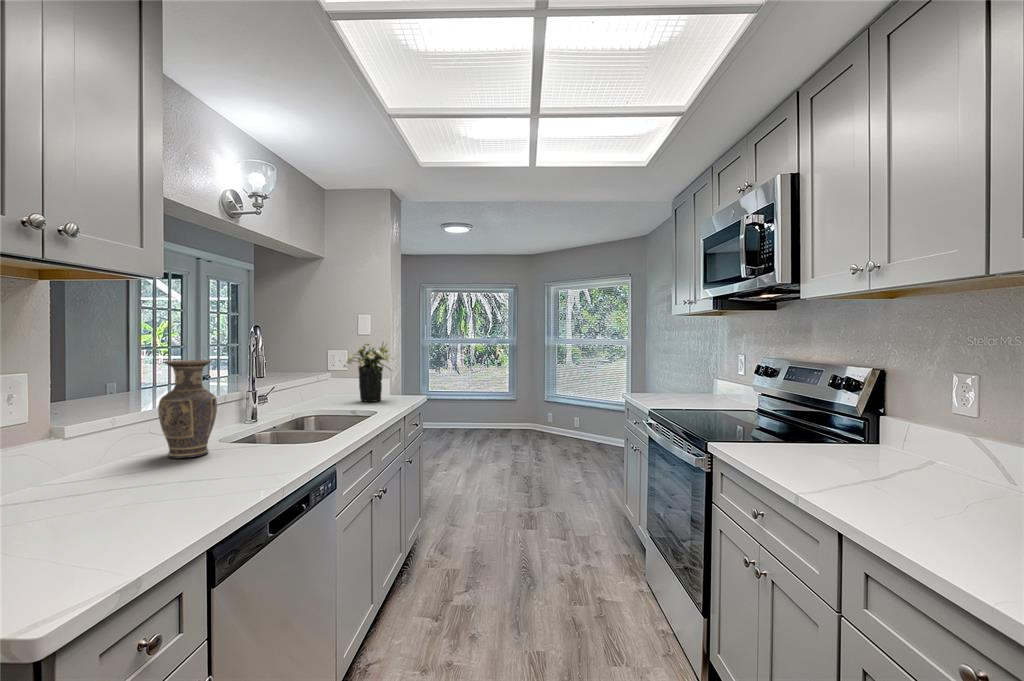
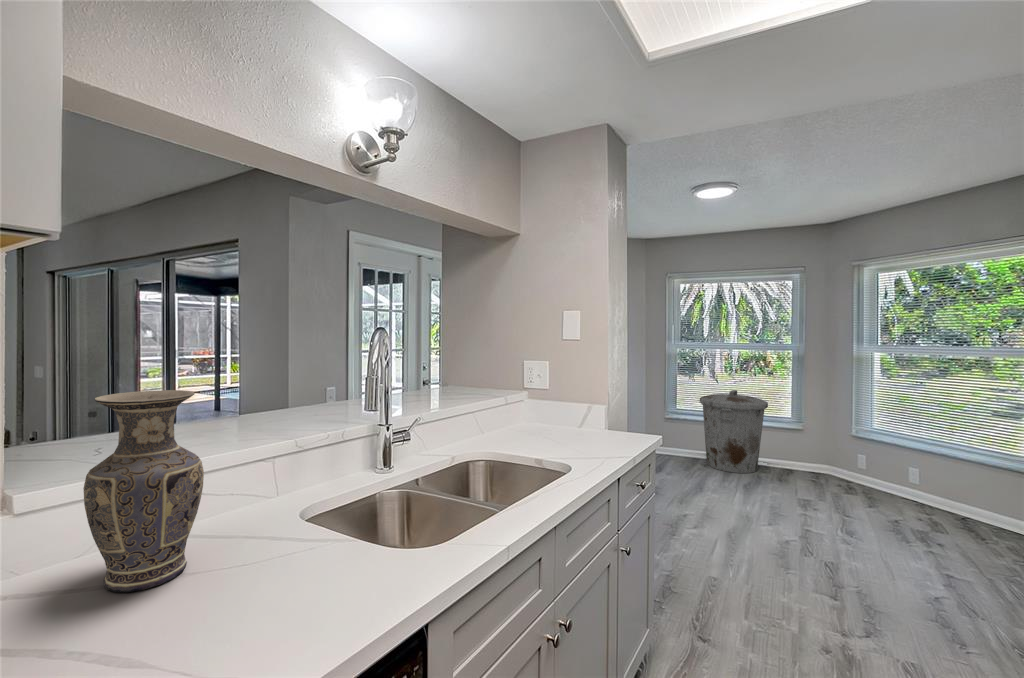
flower arrangement: present [344,343,391,402] -> none [526,350,603,445]
trash can: none [447,375,494,437] -> present [700,390,768,473]

